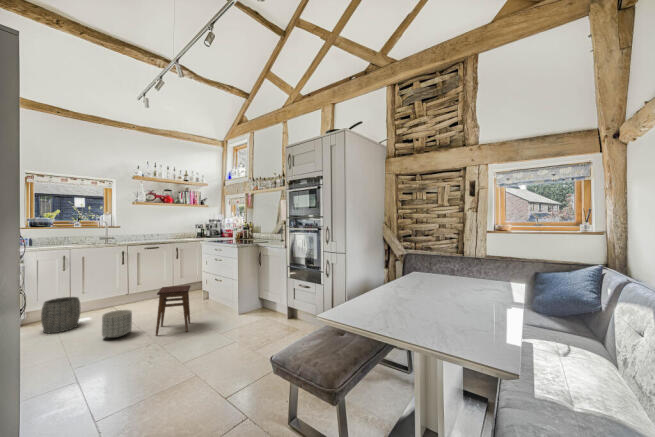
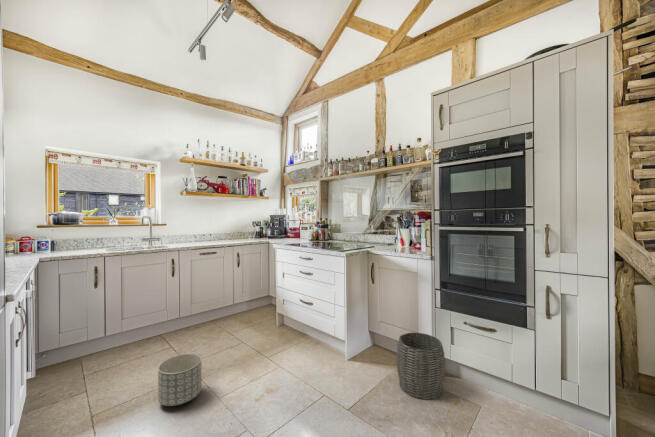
stool: present [156,285,190,335] -> none [240,312,287,400]
woven basket: present [41,297,80,333] -> present [397,333,445,399]

